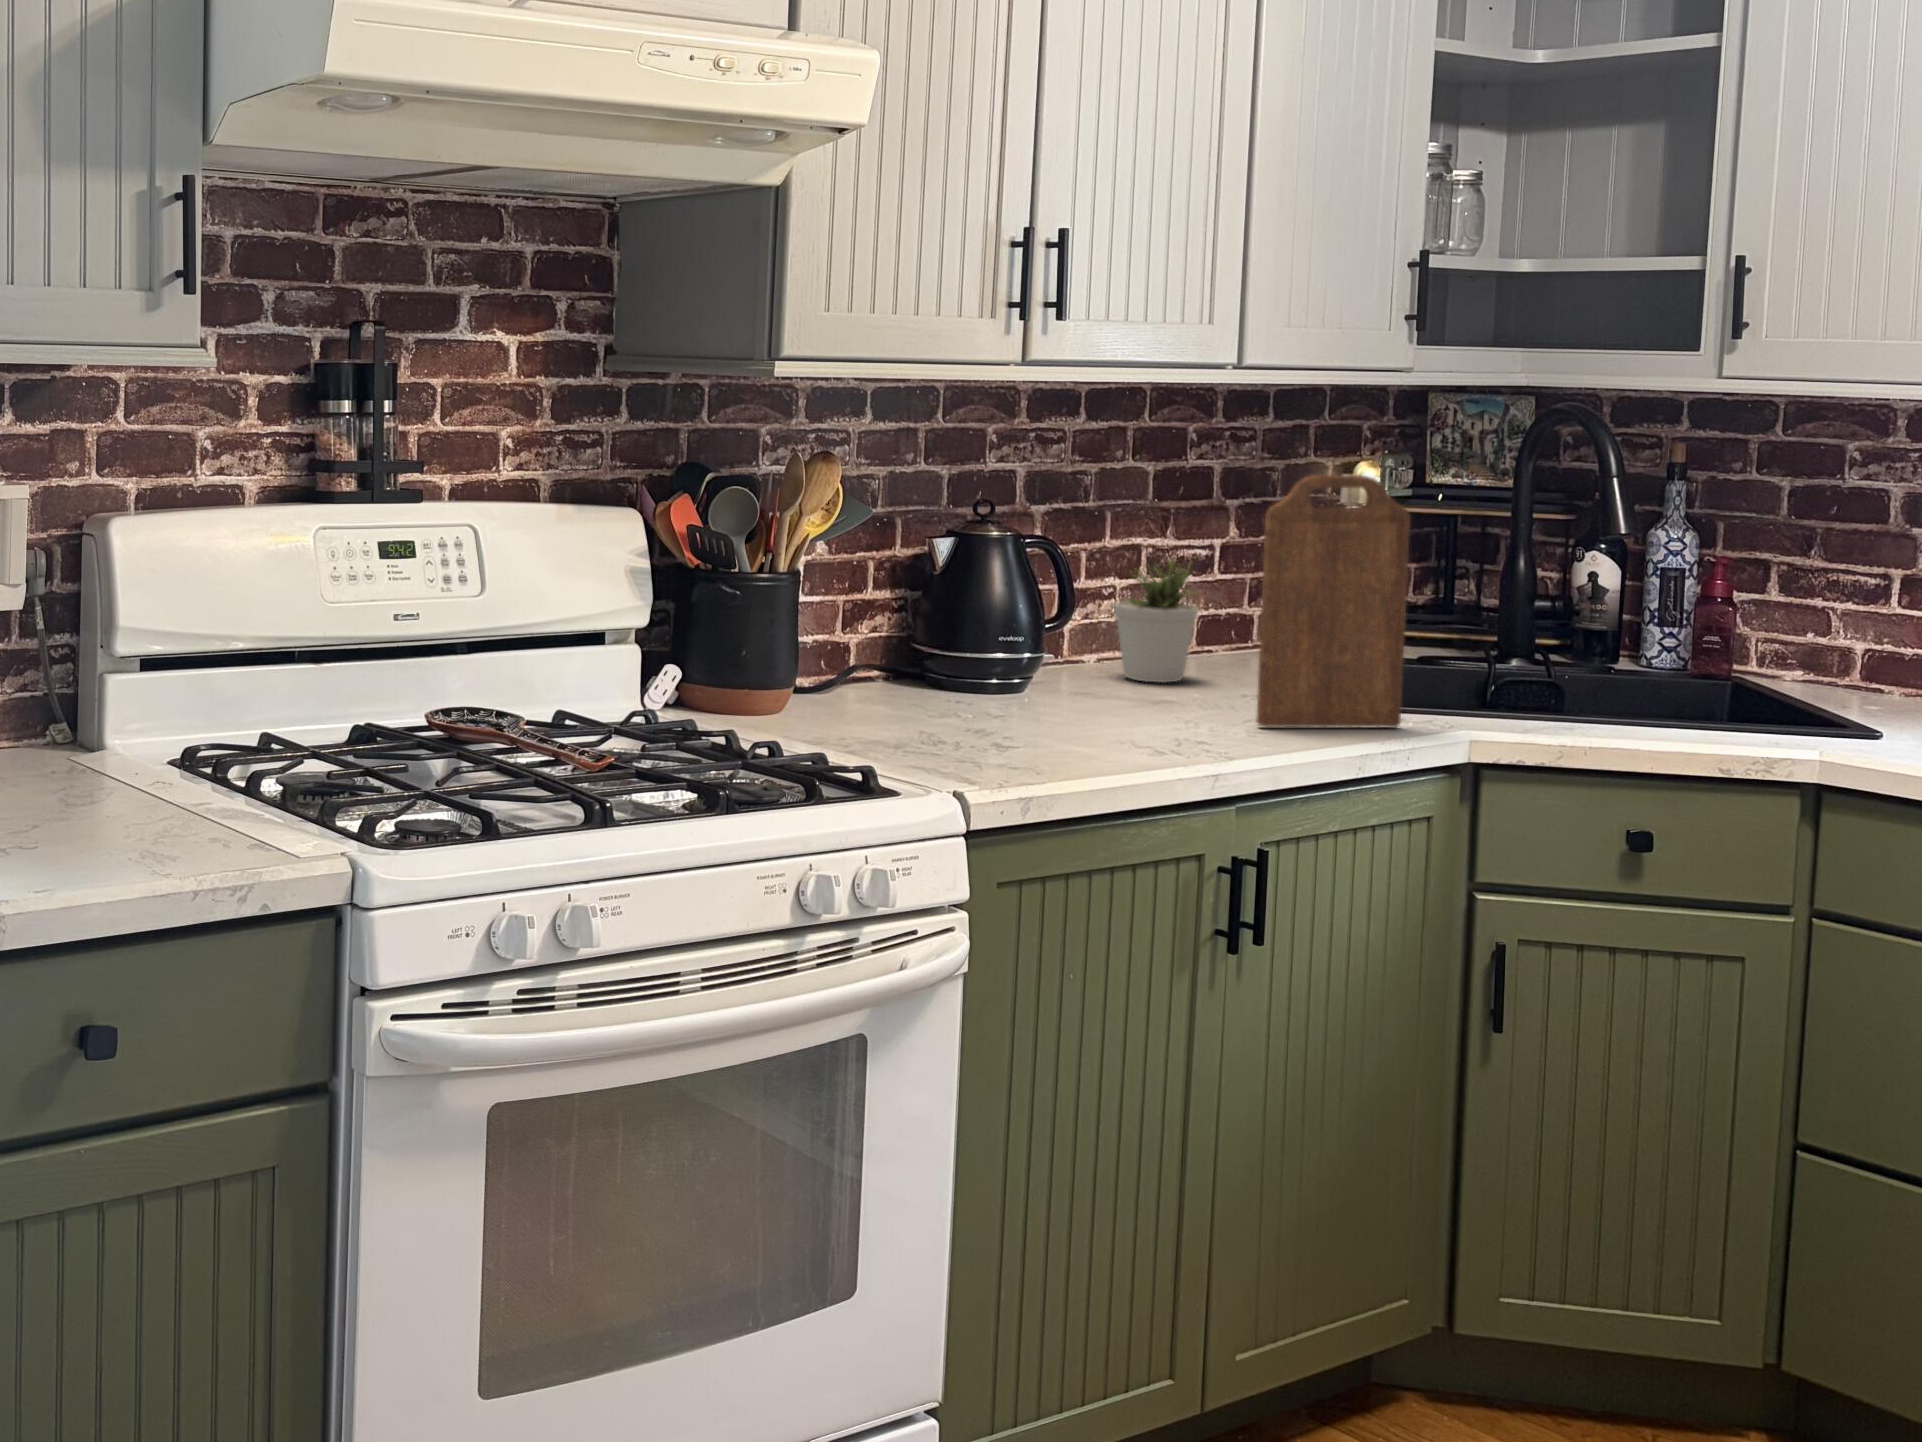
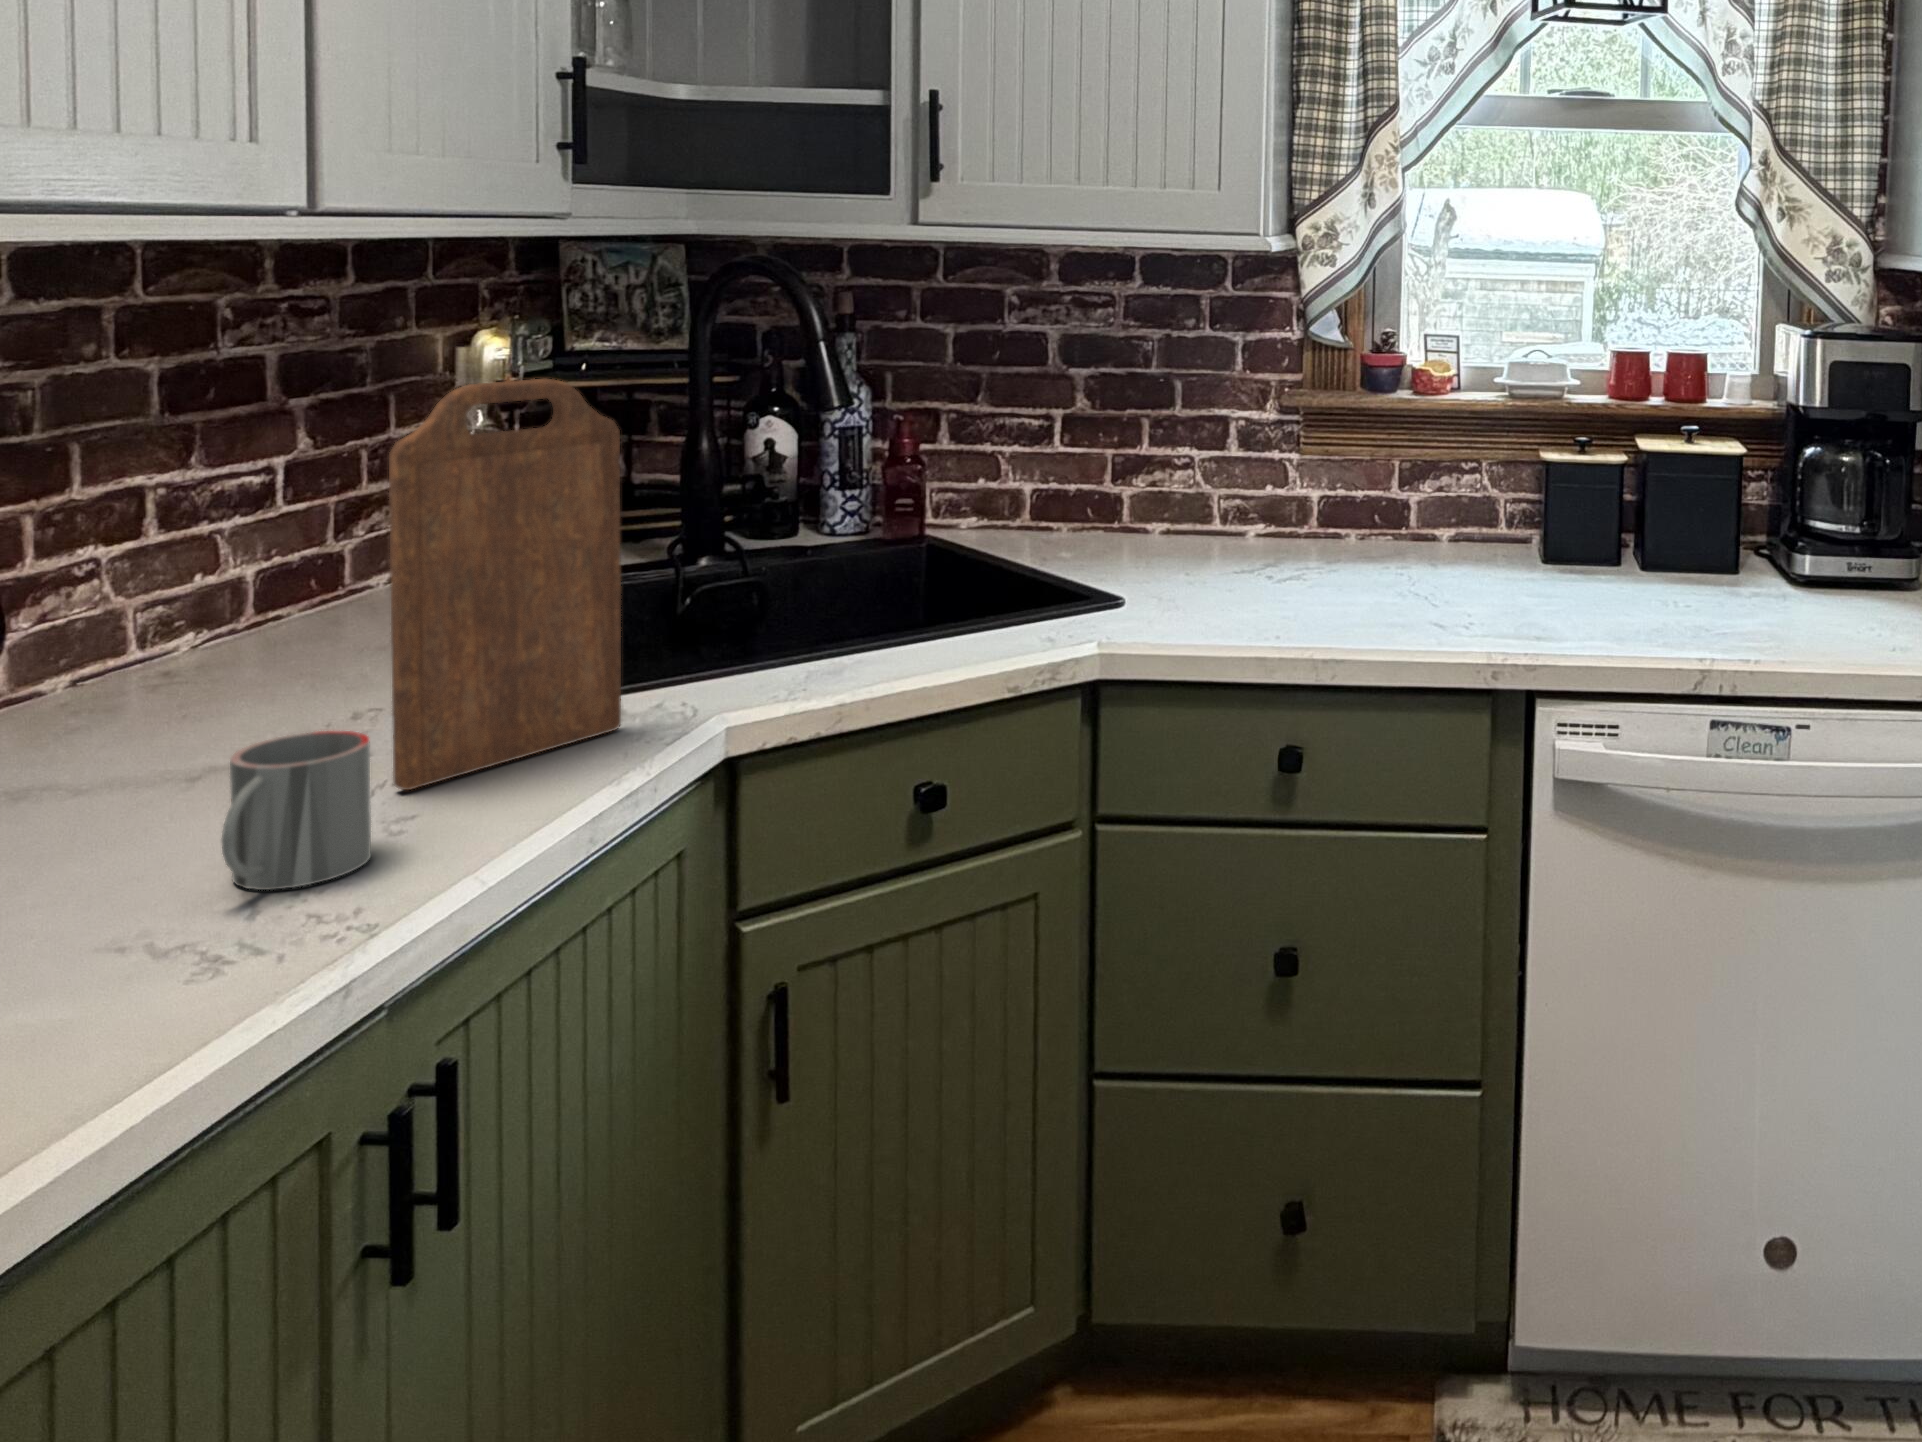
potted plant: present [1114,556,1198,683] -> none [94,507,260,716]
mug: none [1166,667,1241,746] -> present [222,731,371,890]

